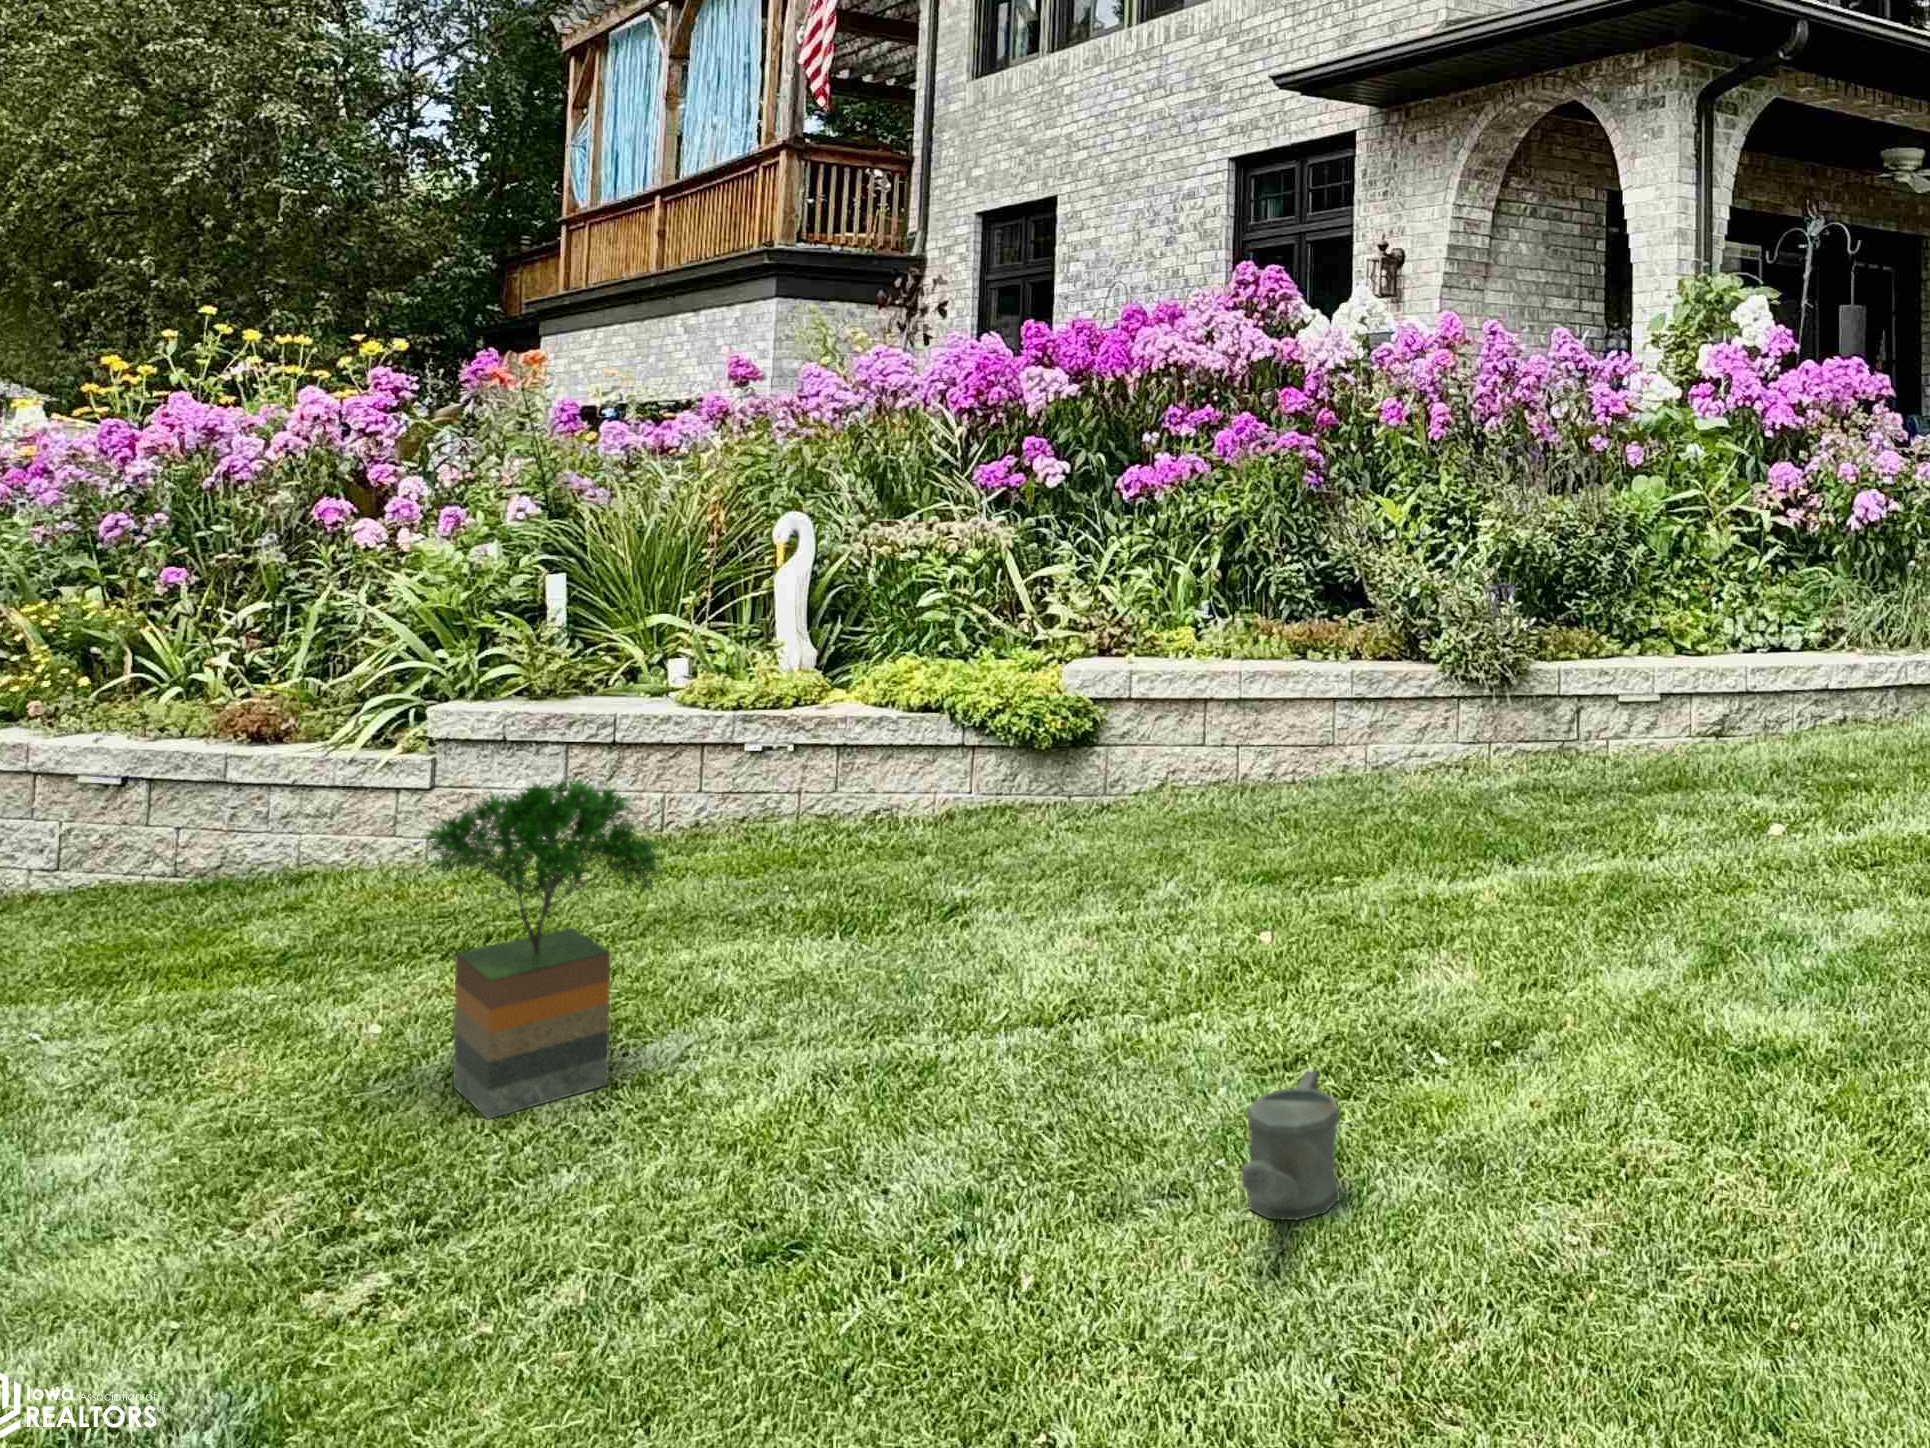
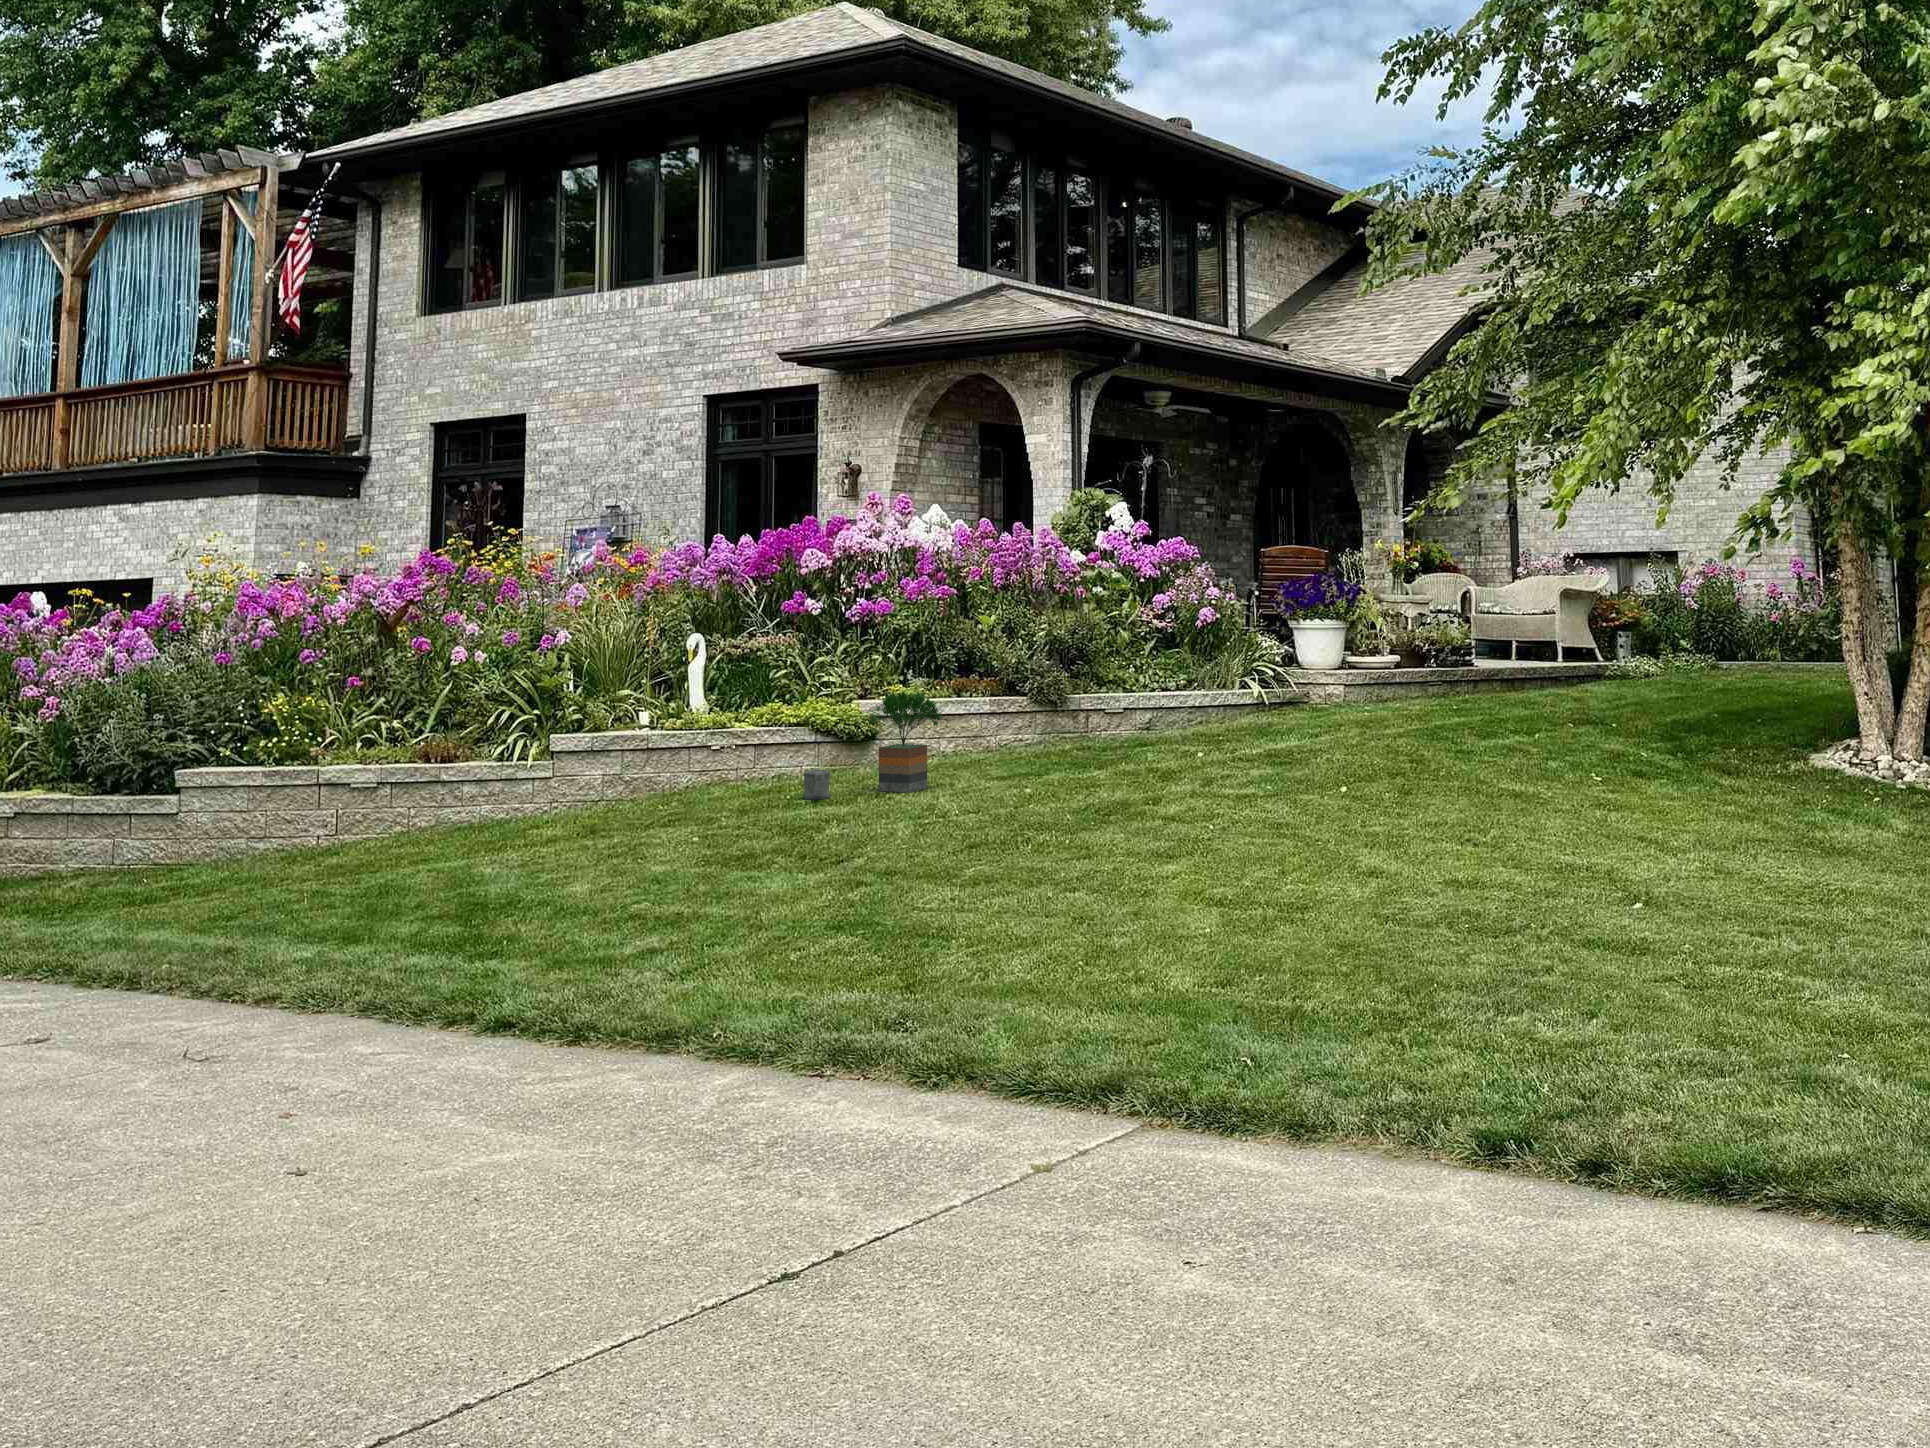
watering can: present [1241,1071,1340,1220] -> present [803,769,831,800]

